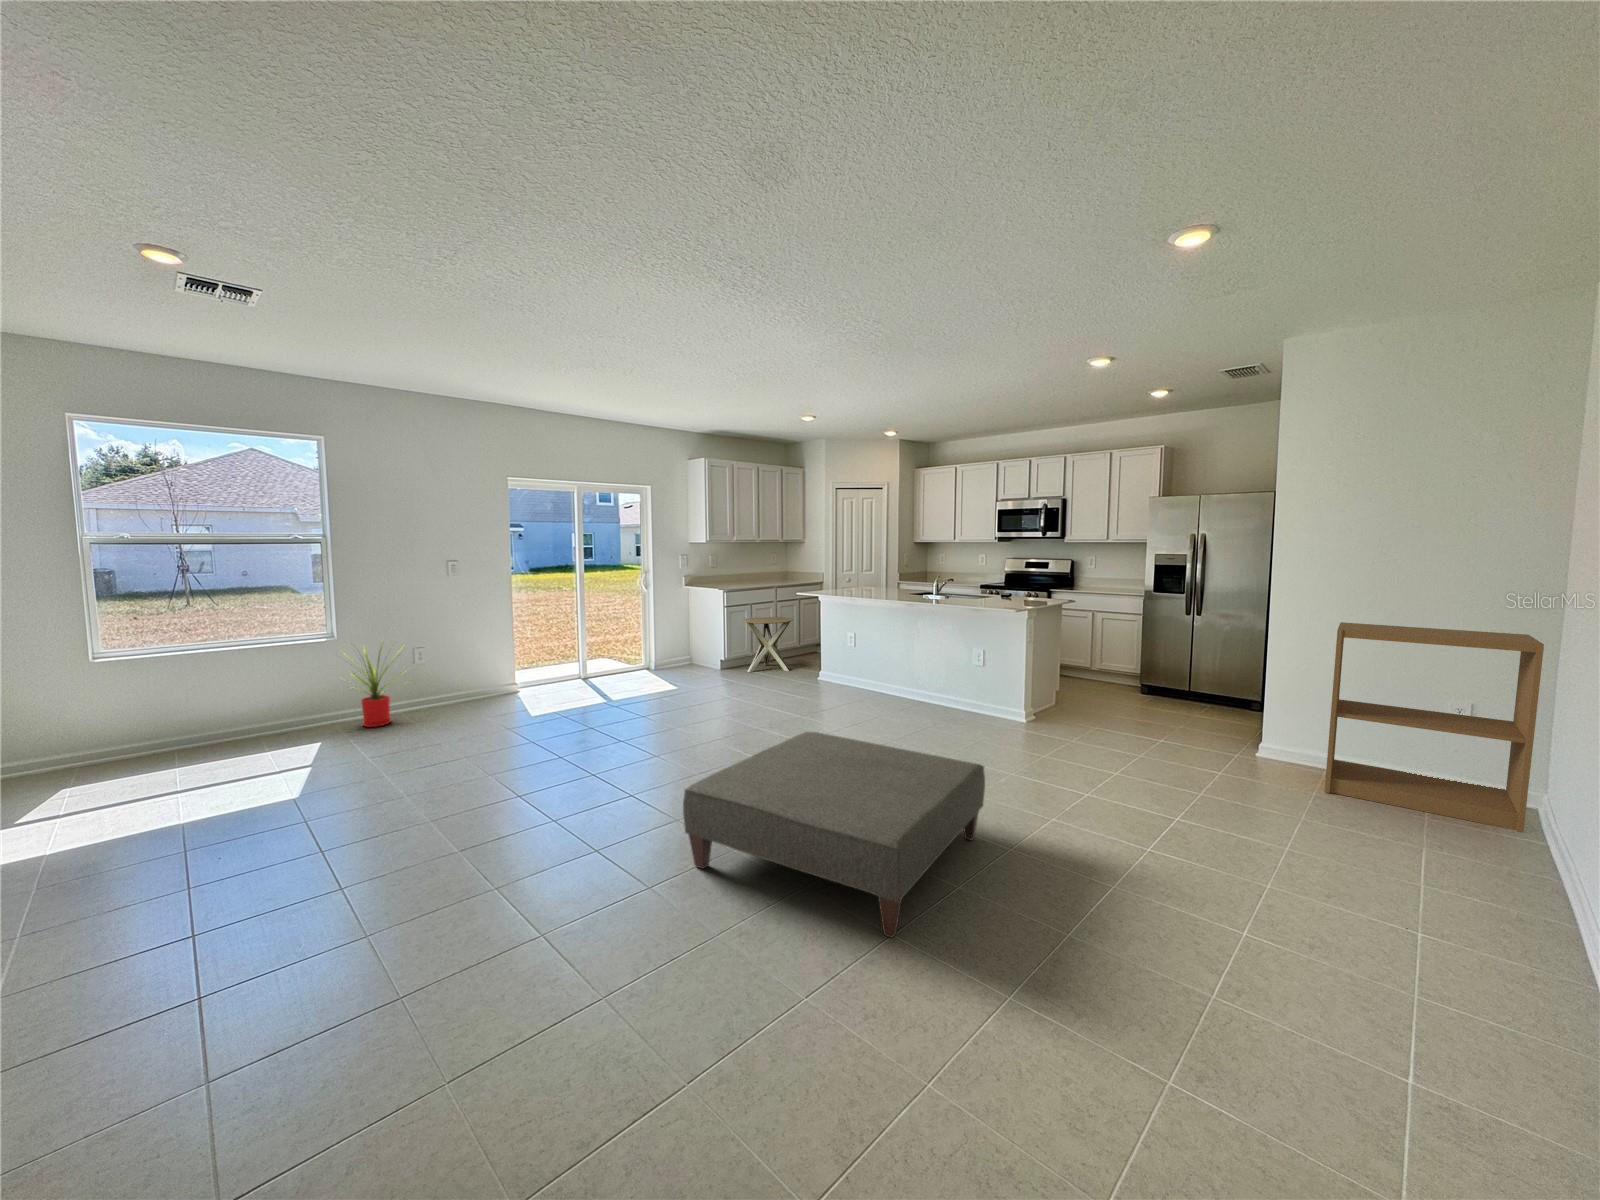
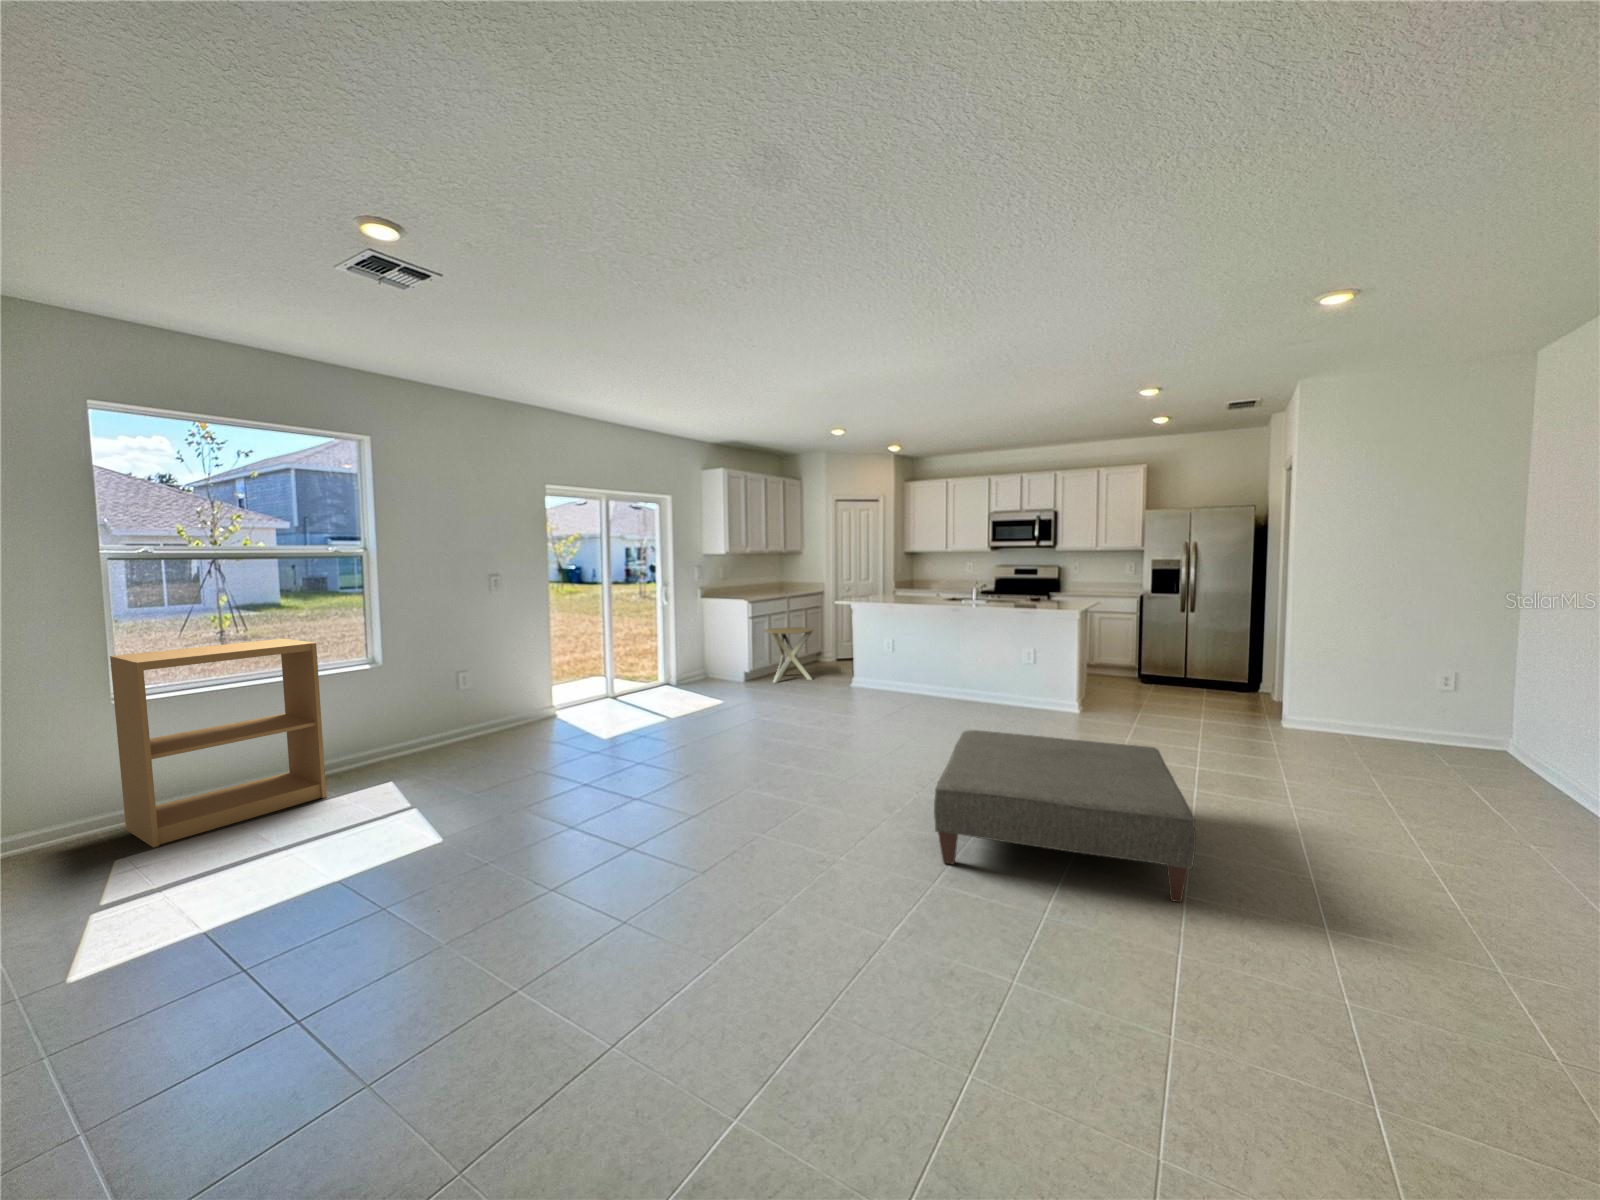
bookshelf: present [1325,622,1544,833] -> present [110,638,327,848]
house plant: present [345,645,399,727] -> none [386,659,474,762]

